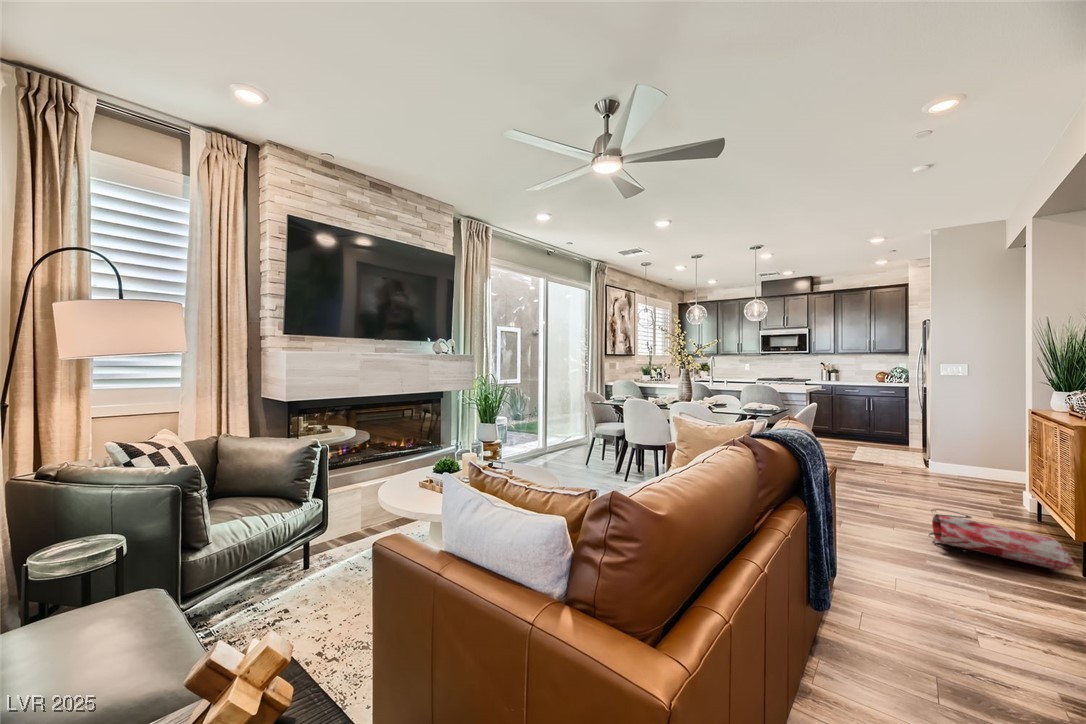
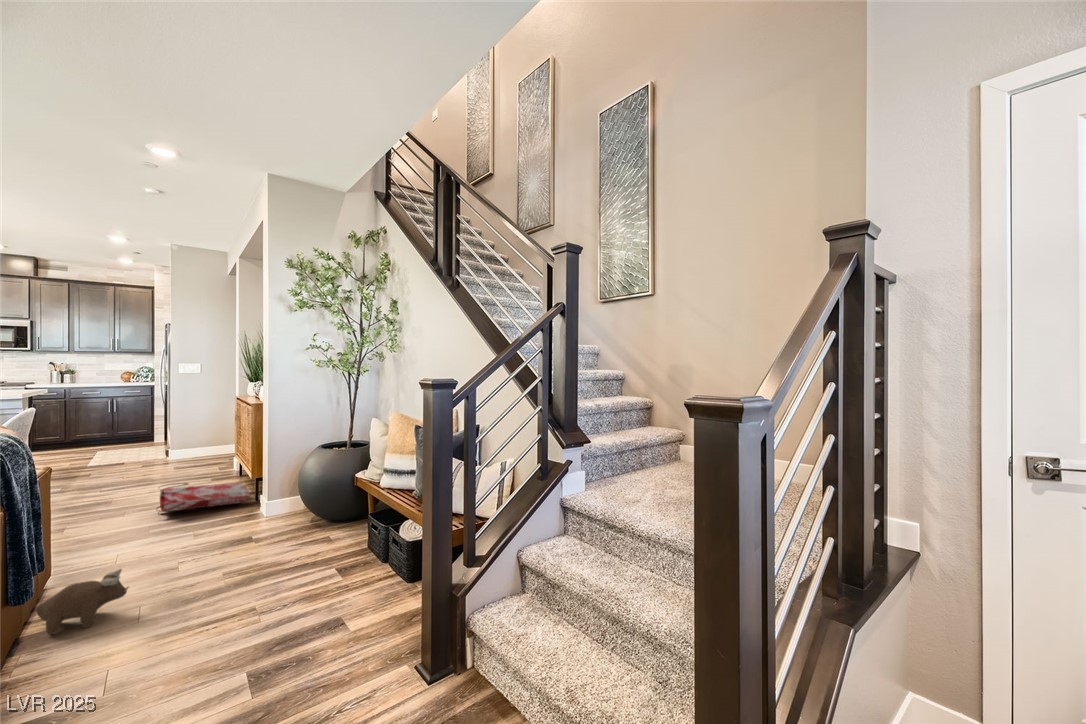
plush toy: none [826,610,921,672] -> present [36,569,129,635]

